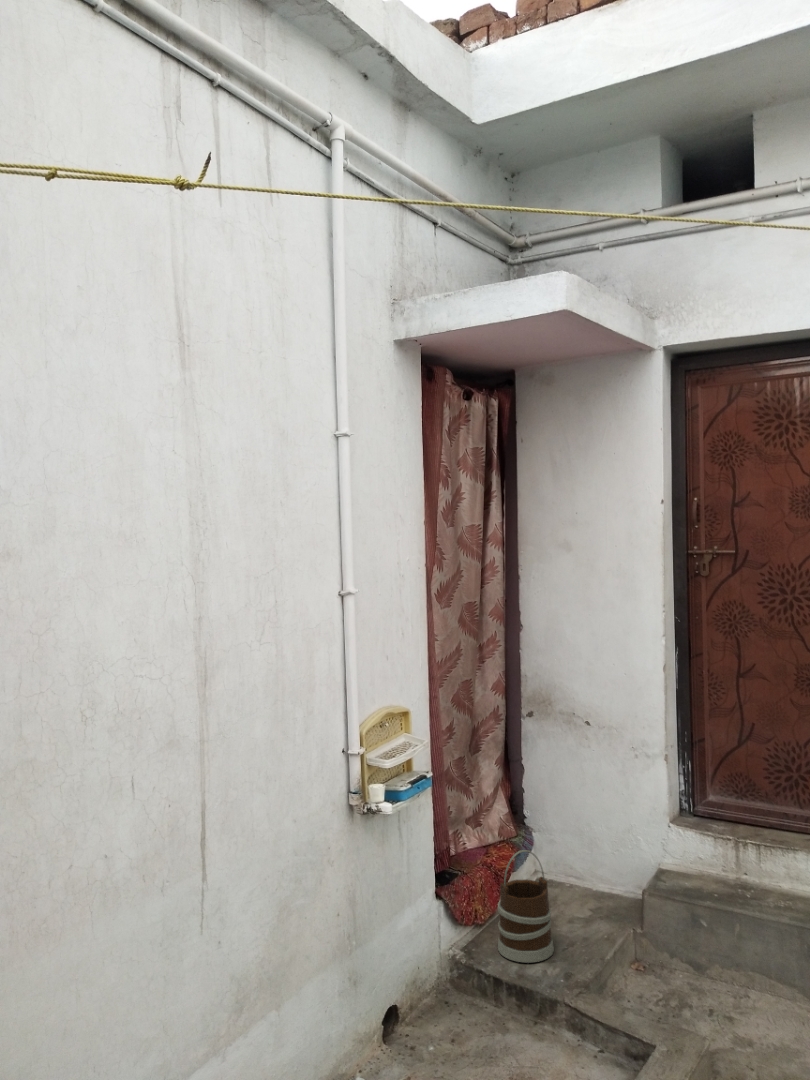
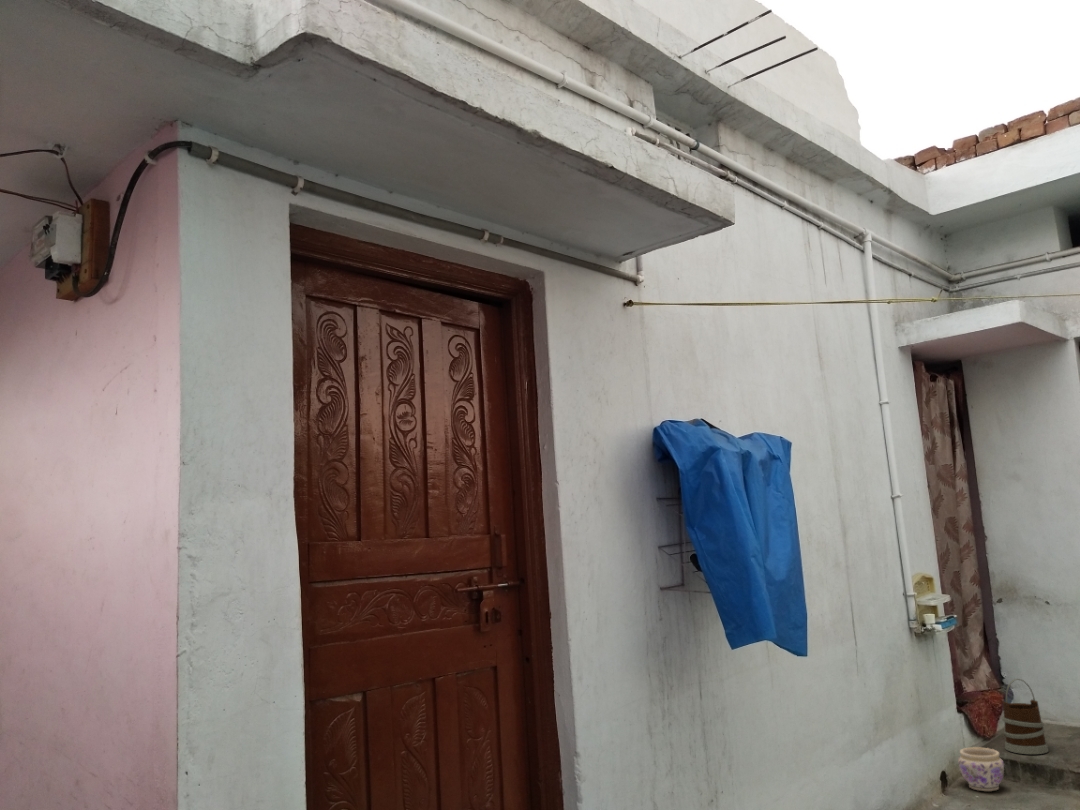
planter: none [417,962,479,1038] -> present [958,747,1004,792]

